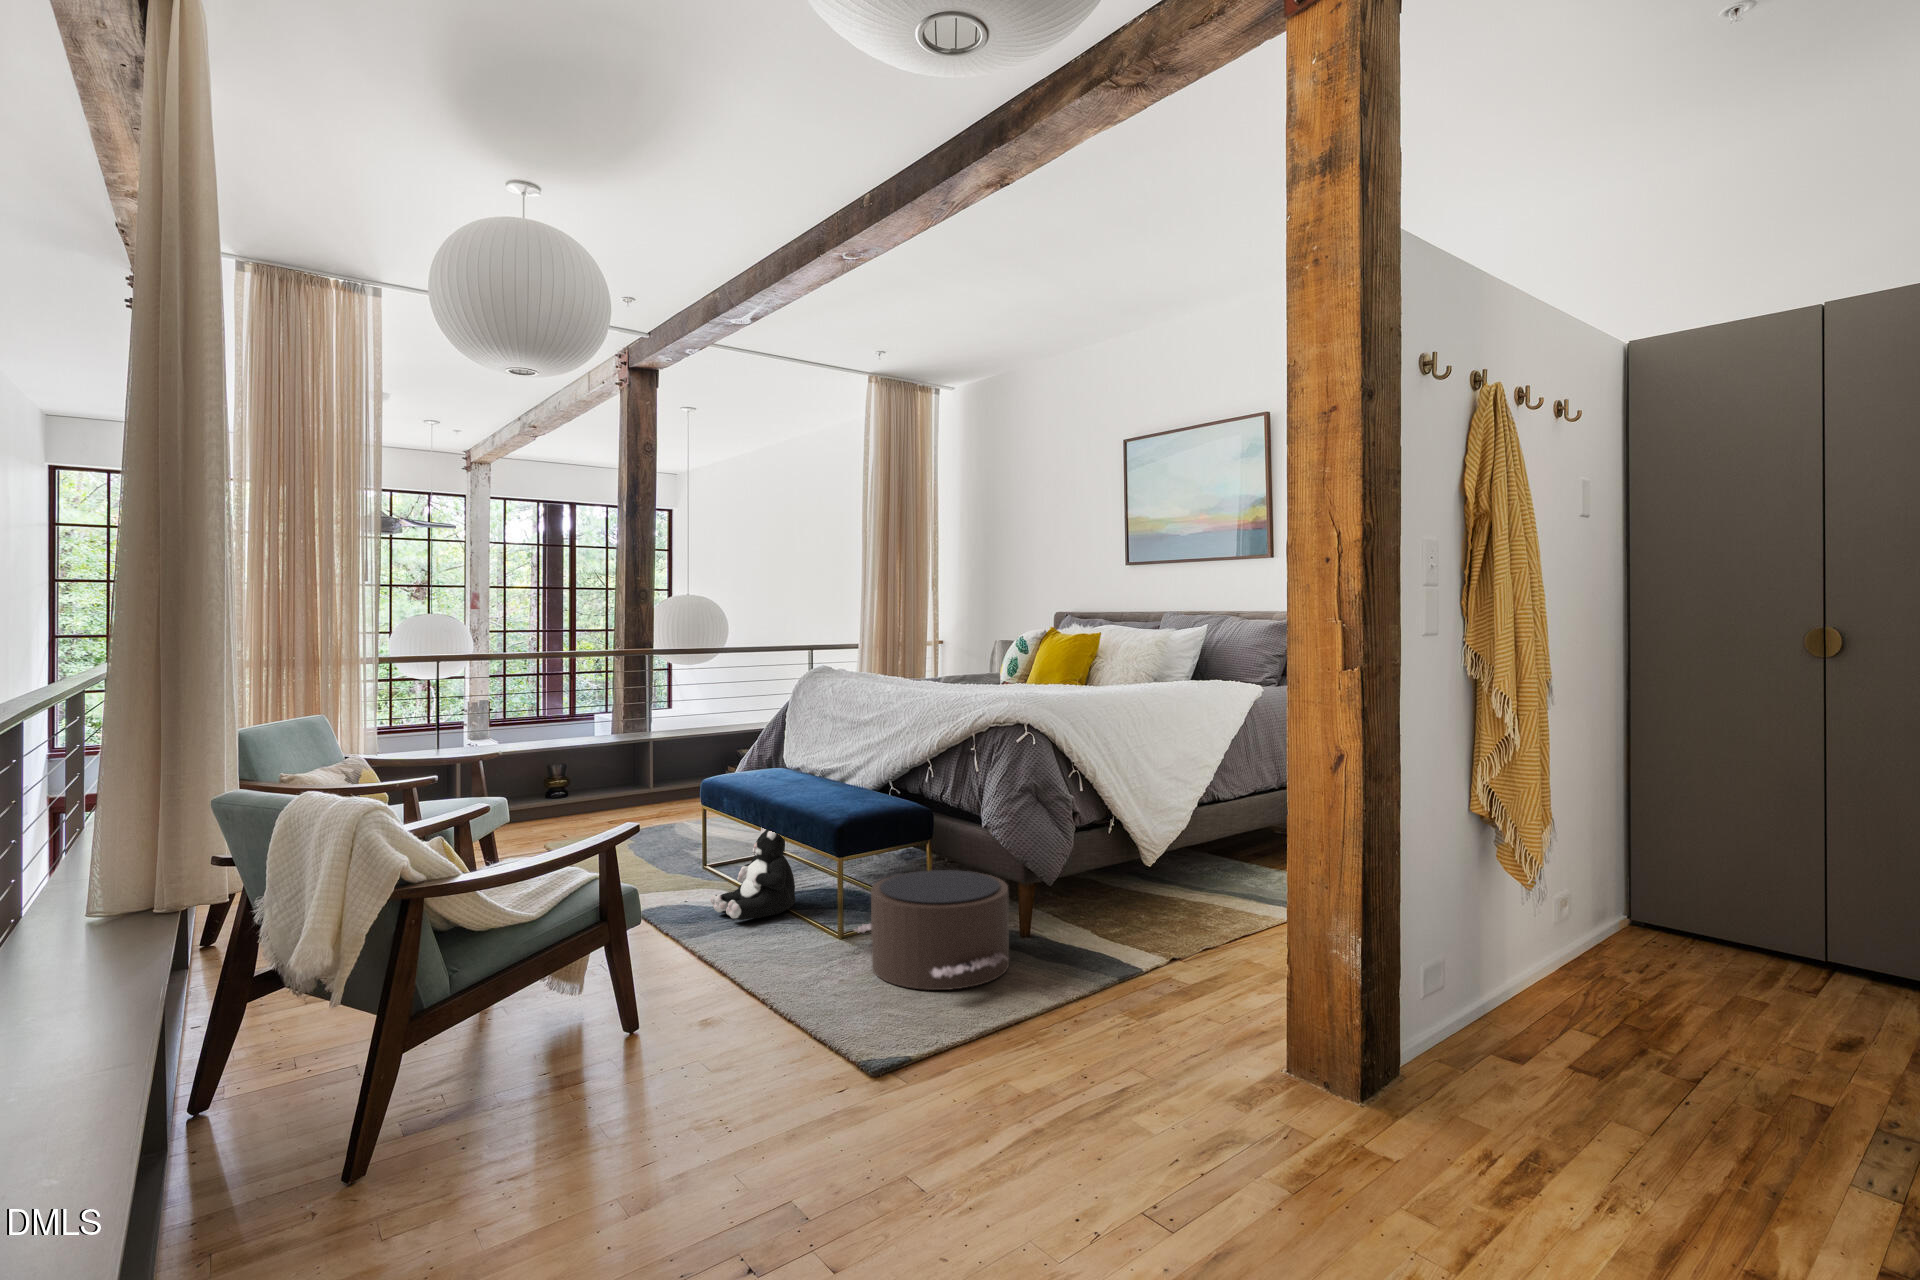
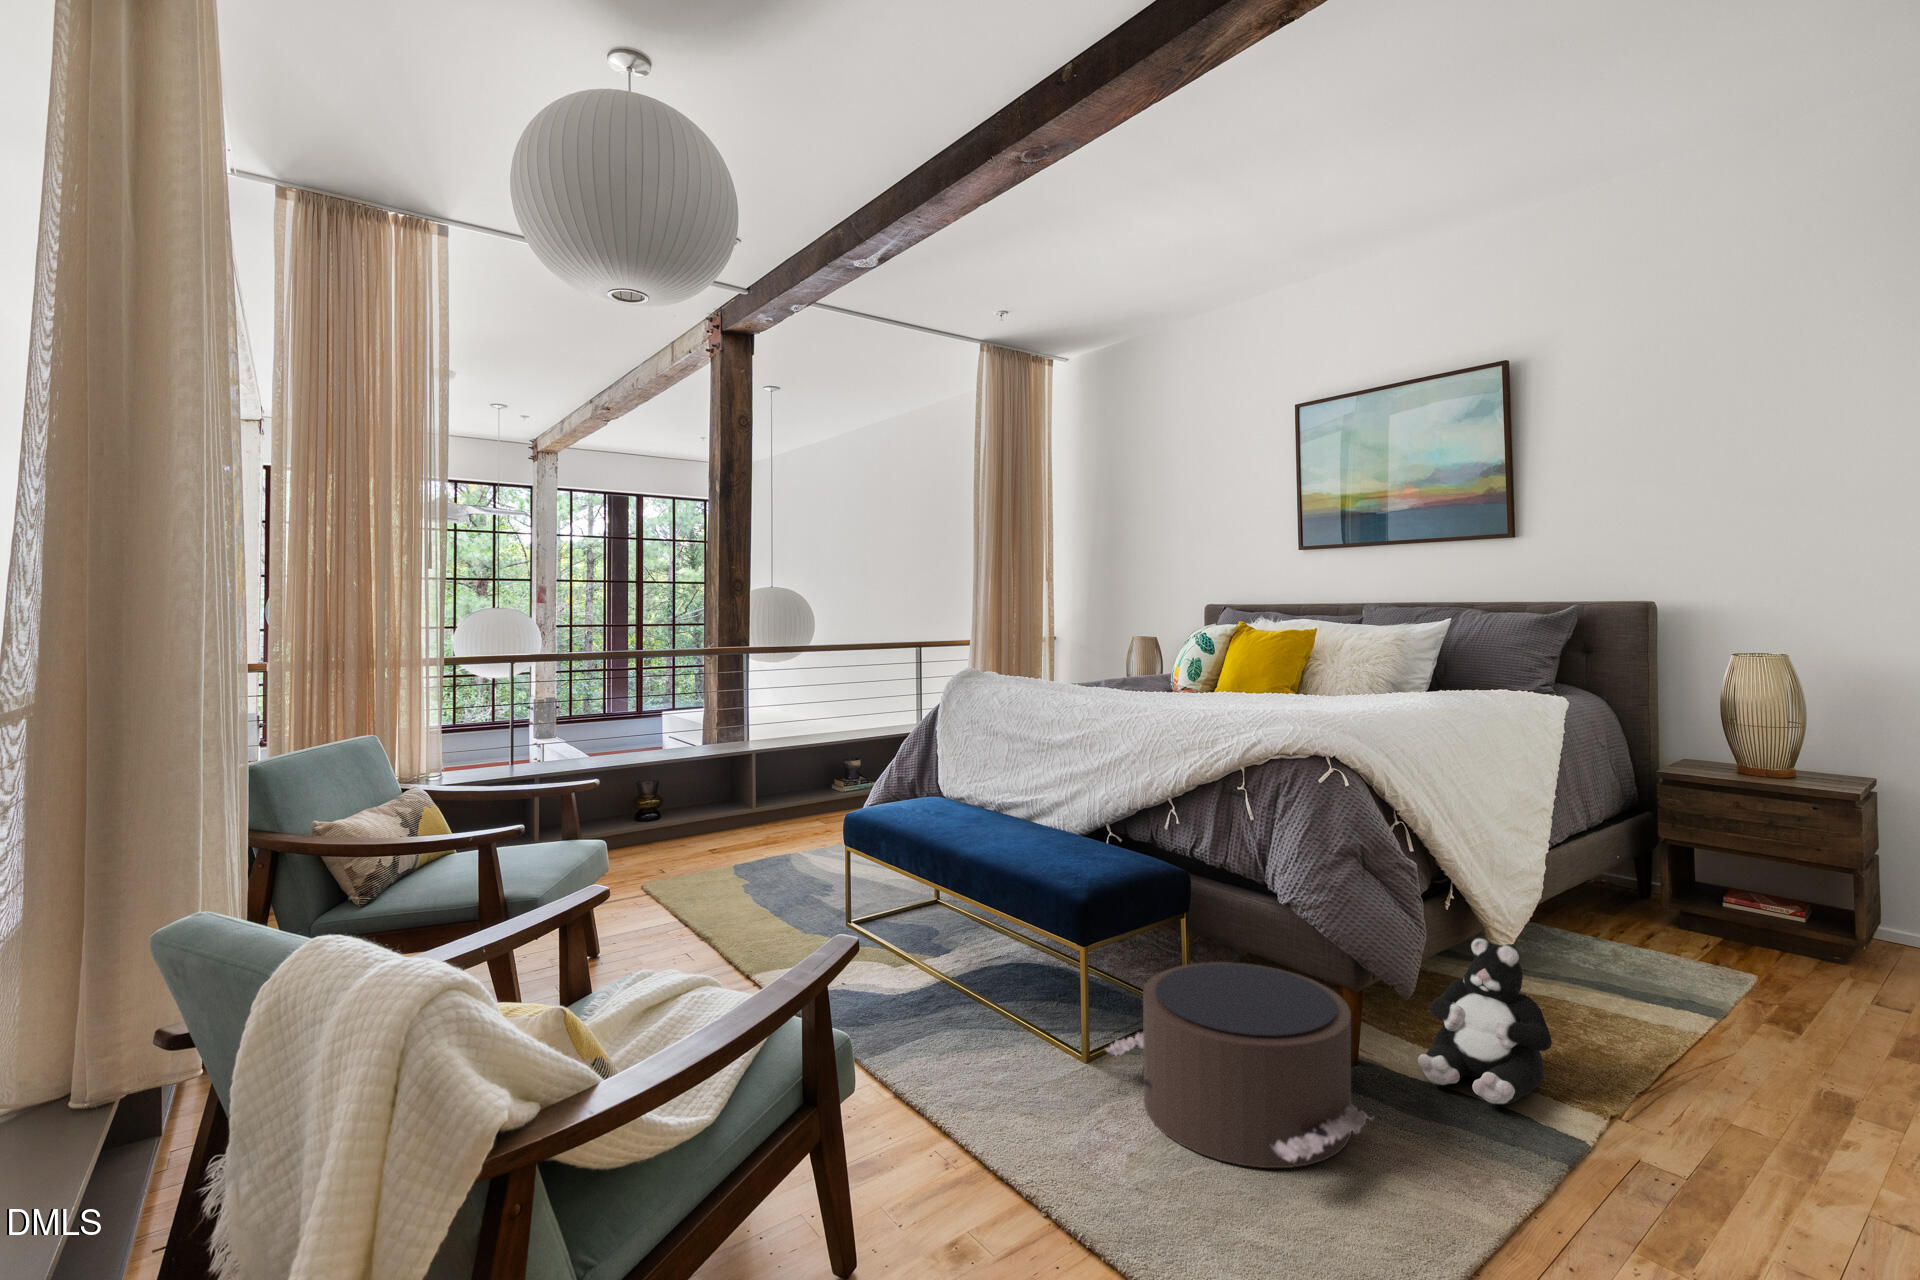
plush toy: present [710,828,795,920] -> present [1418,937,1552,1104]

